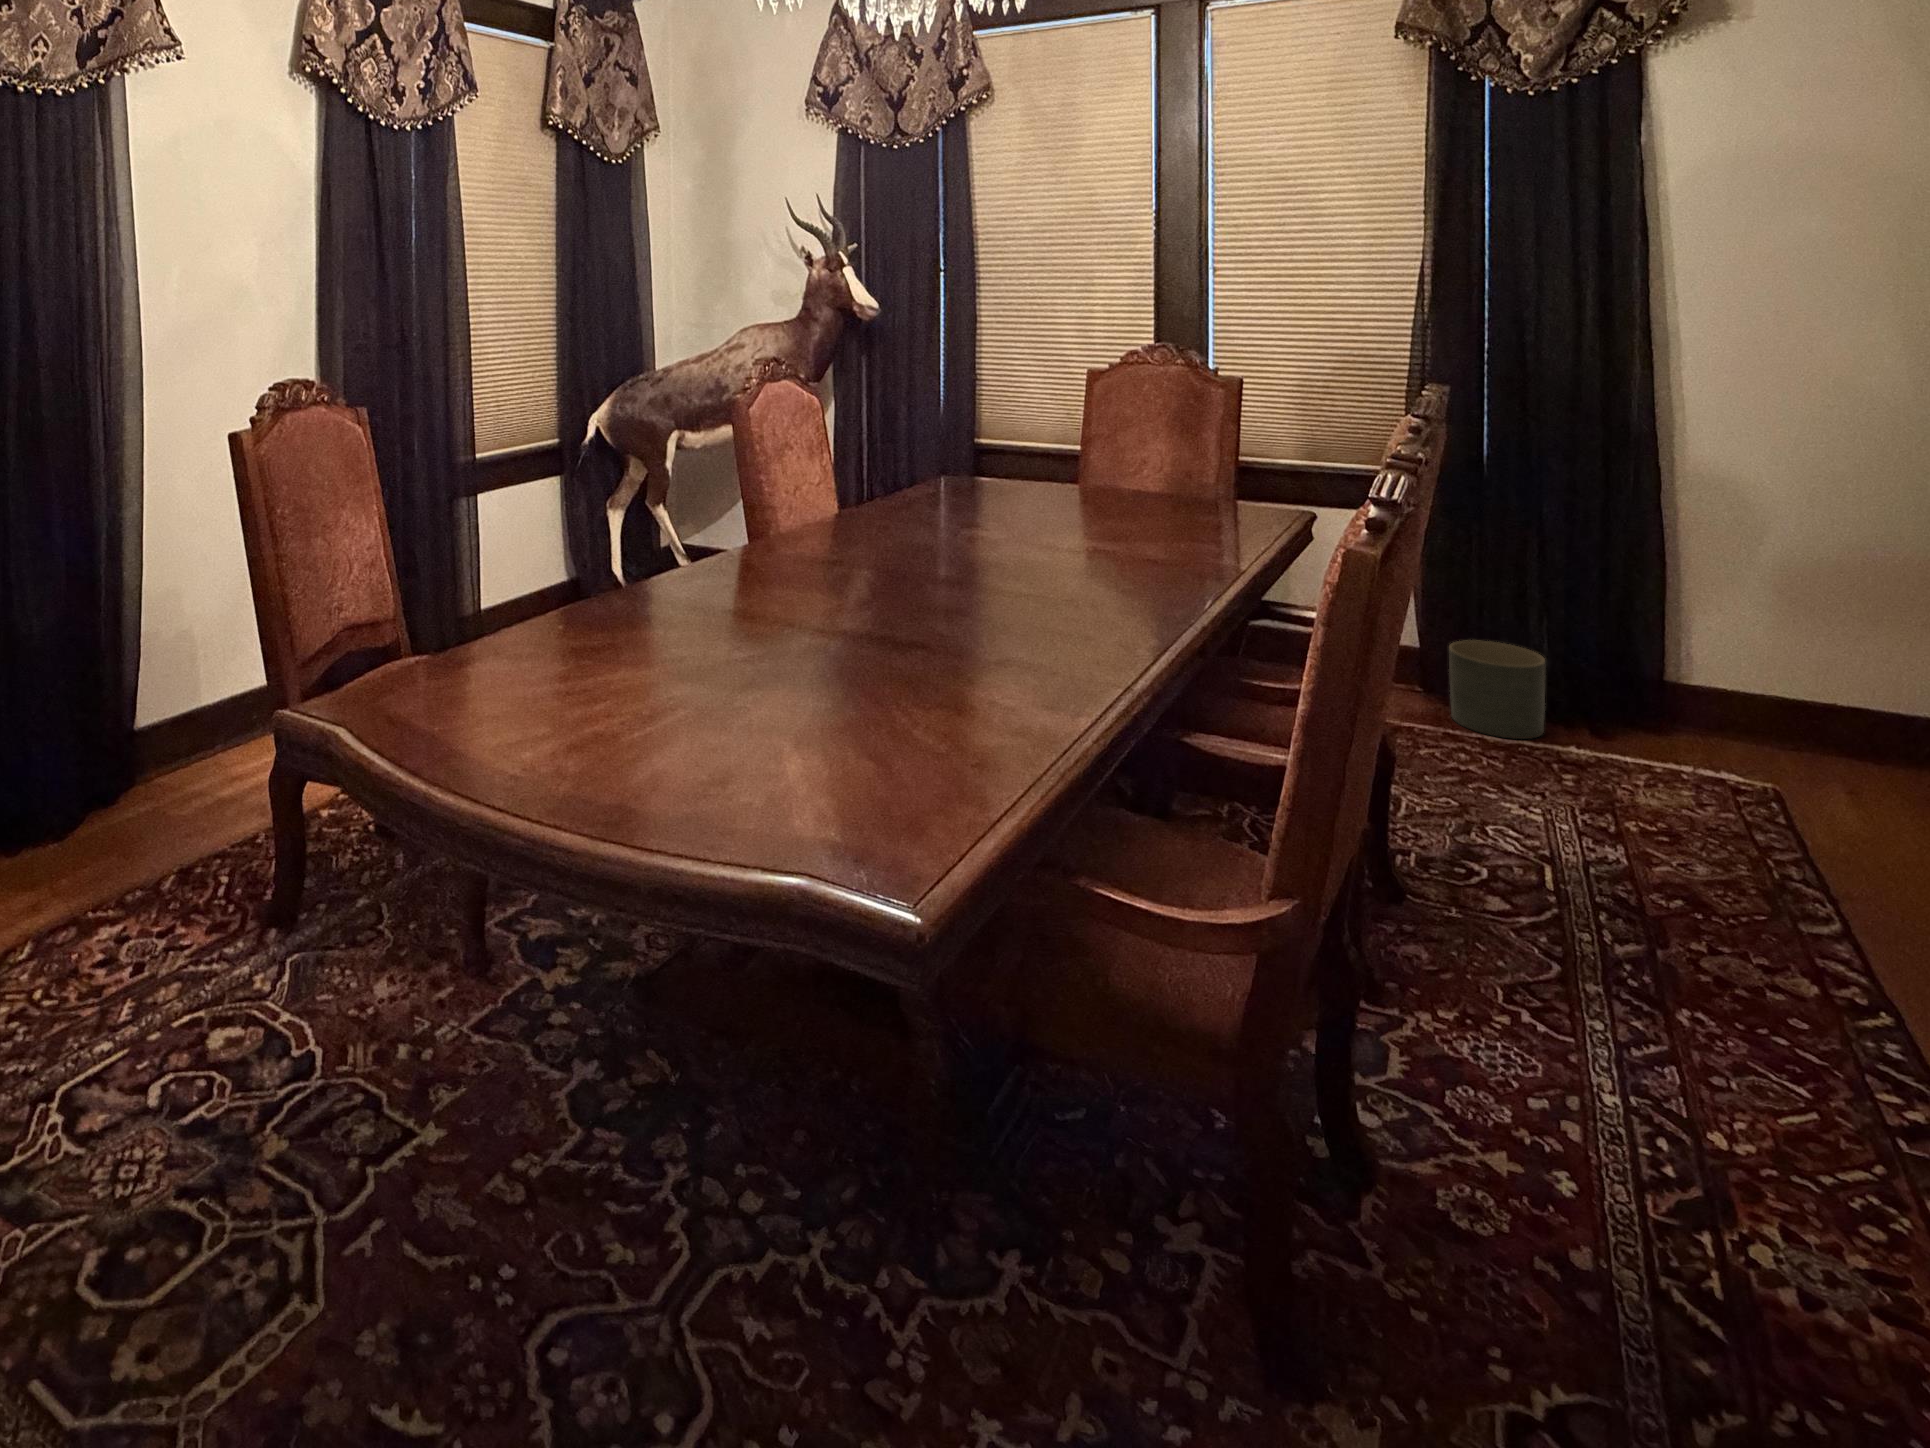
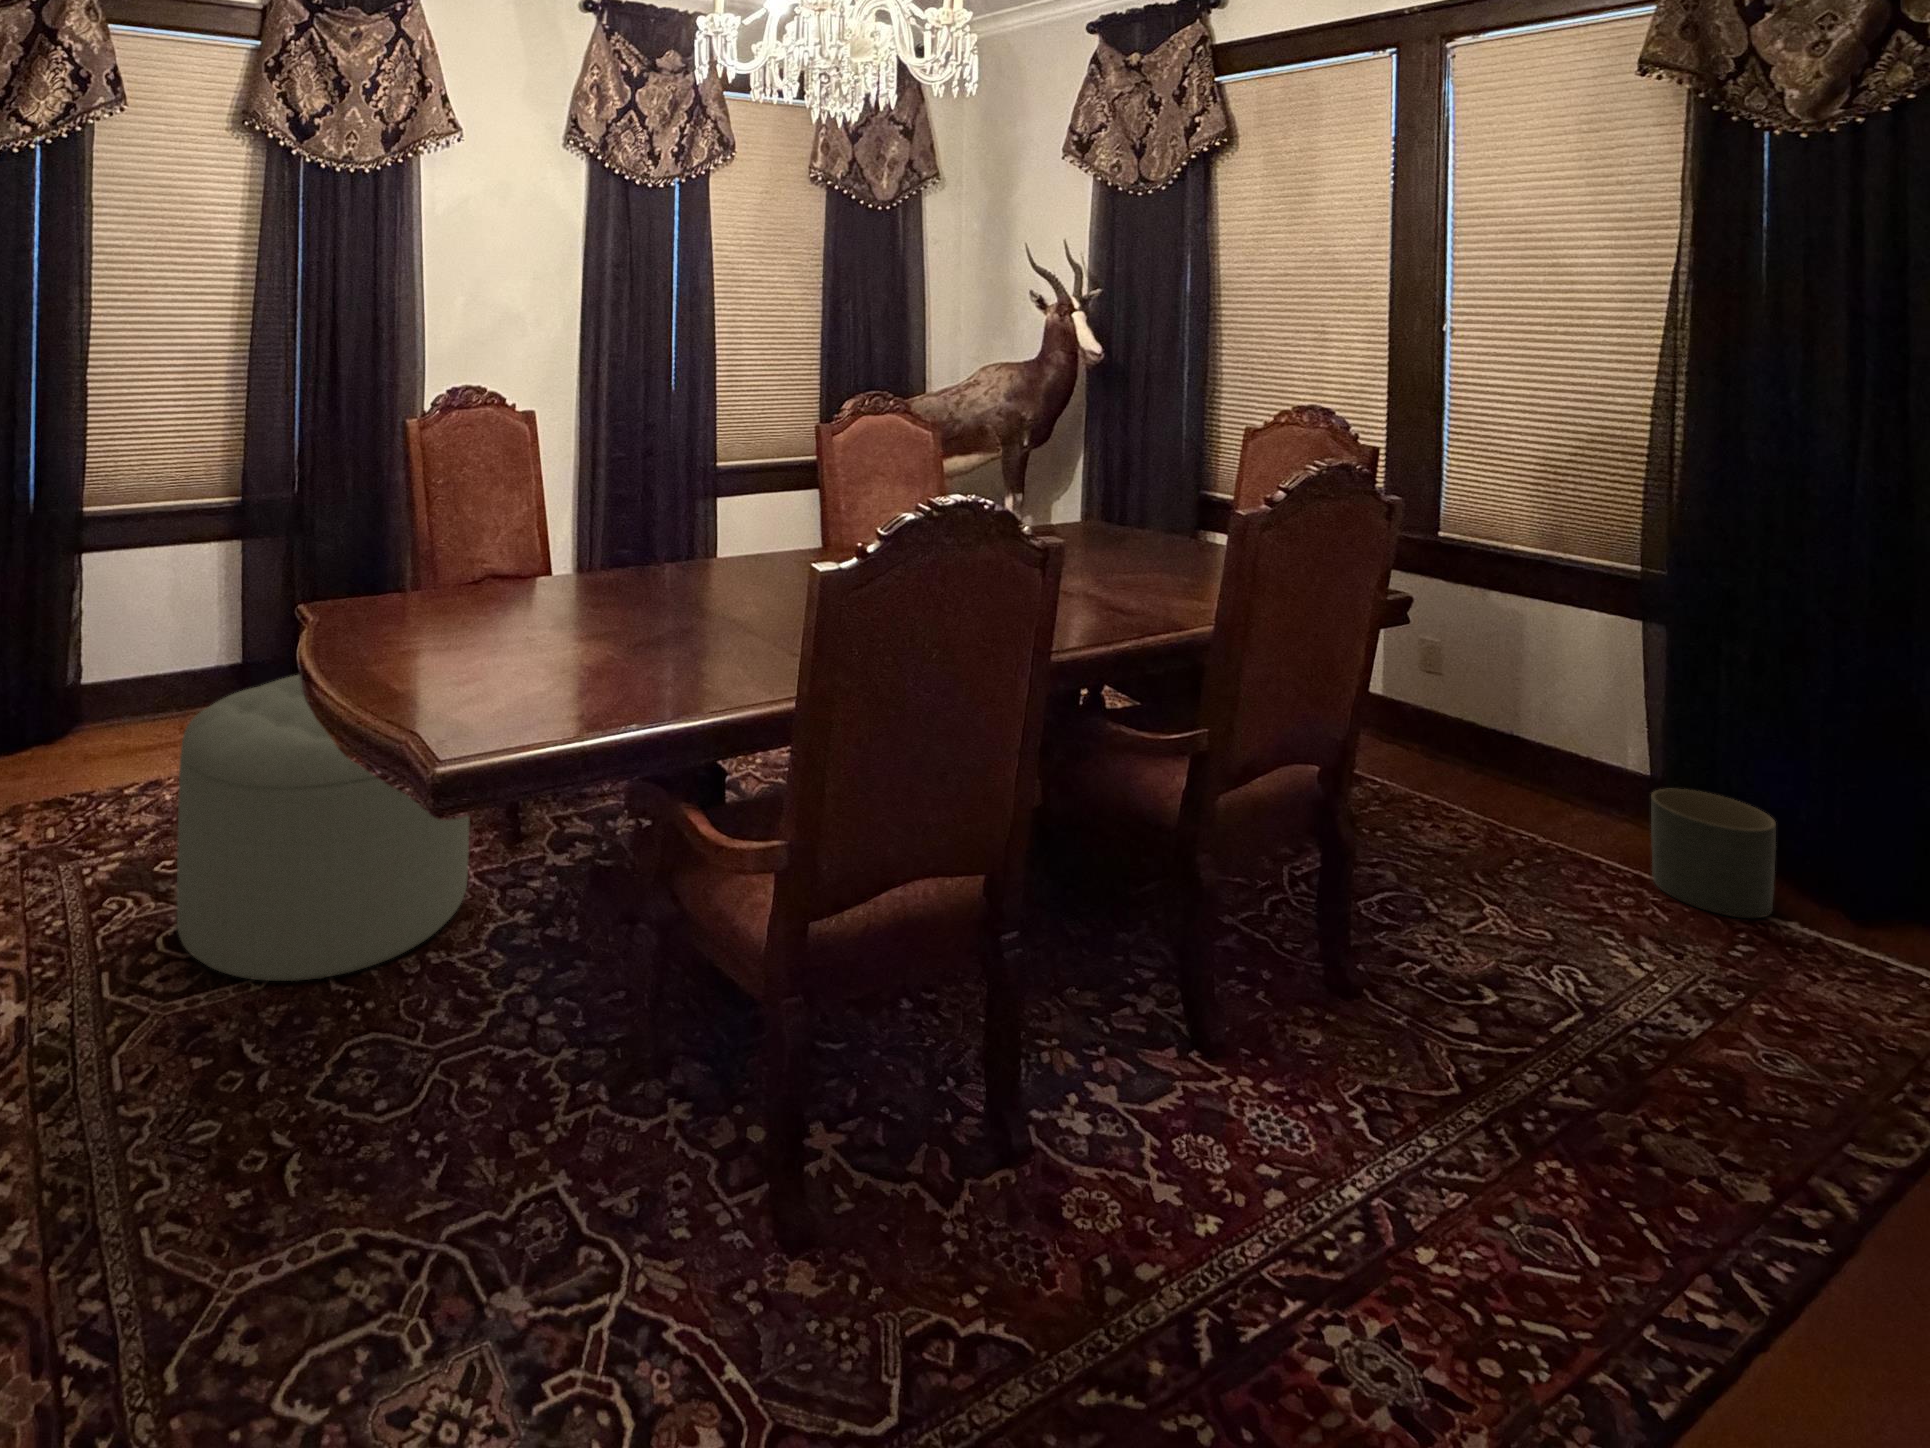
ottoman: none [79,777,511,1305] -> present [177,675,469,981]

